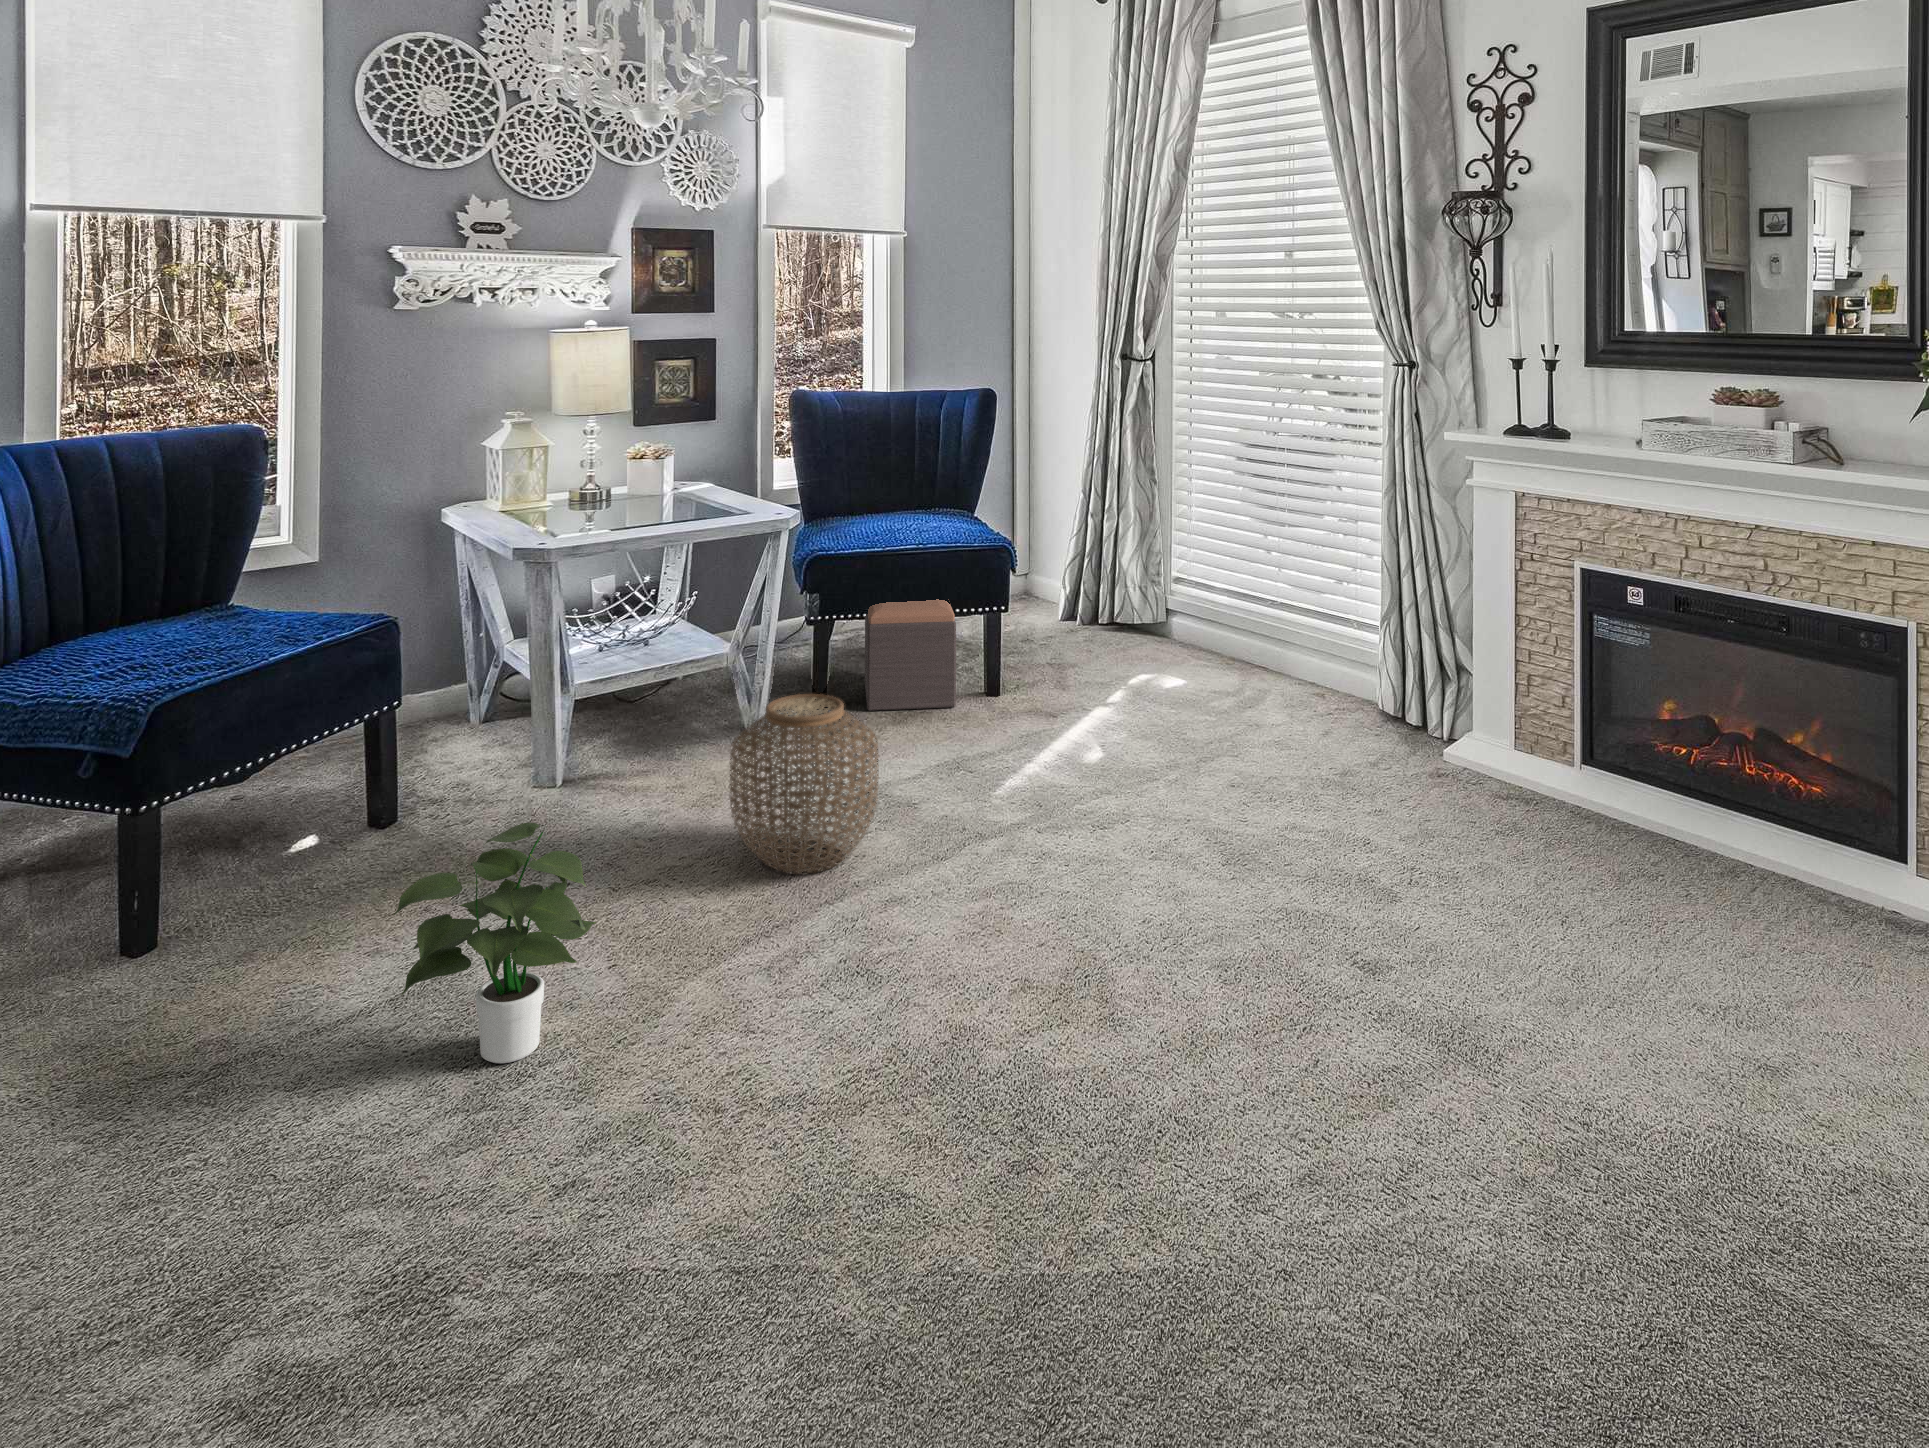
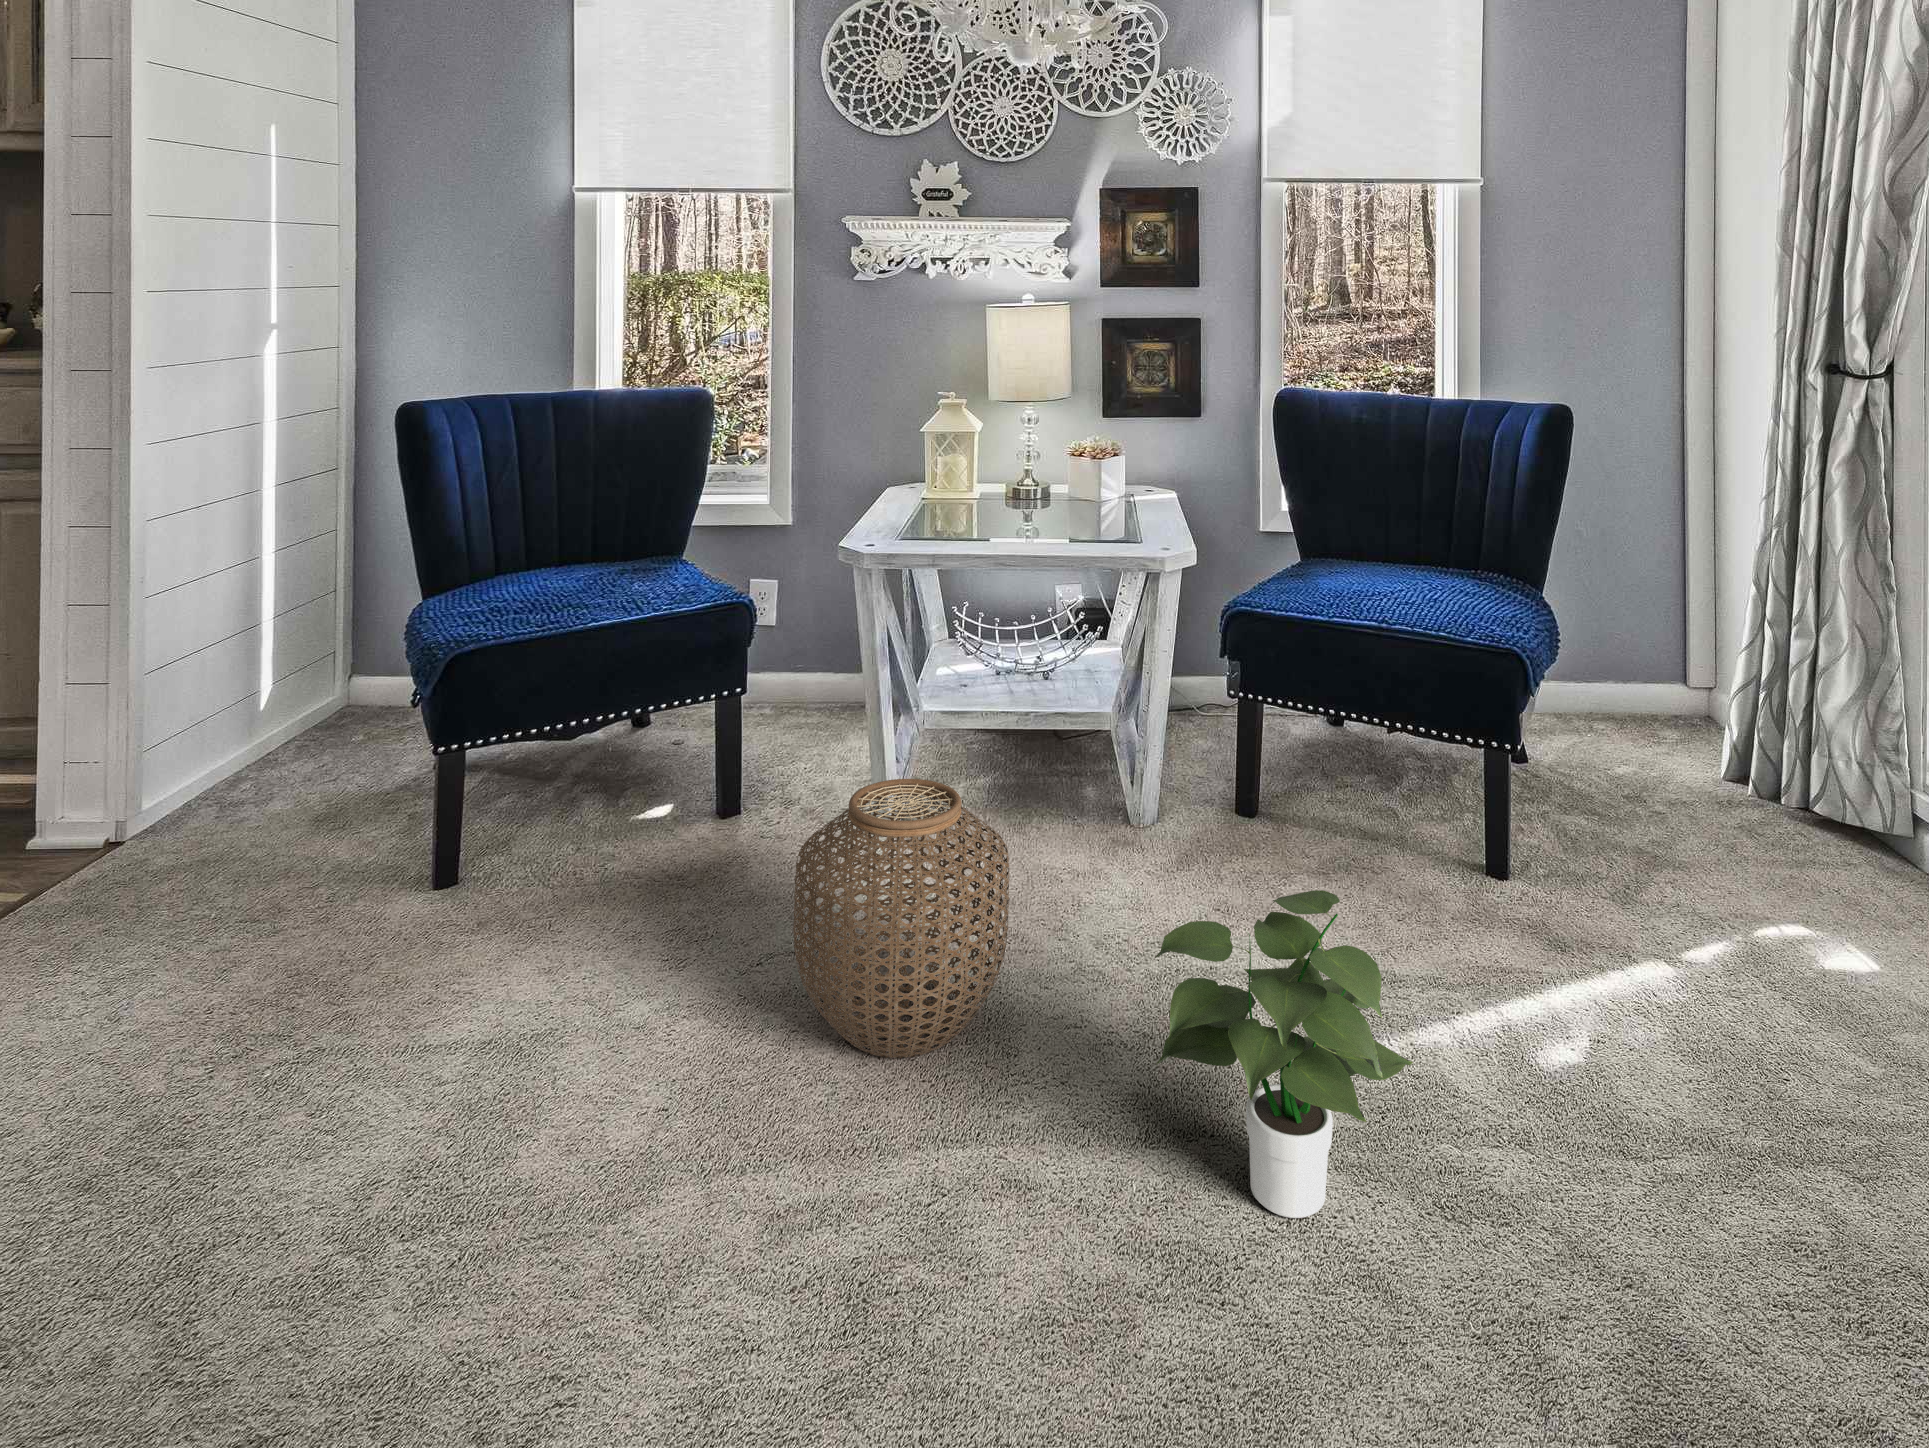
footstool: present [865,599,956,711] -> none [1271,670,1434,865]
potted plant: present [394,823,596,1063] -> present [1155,890,1413,1218]

